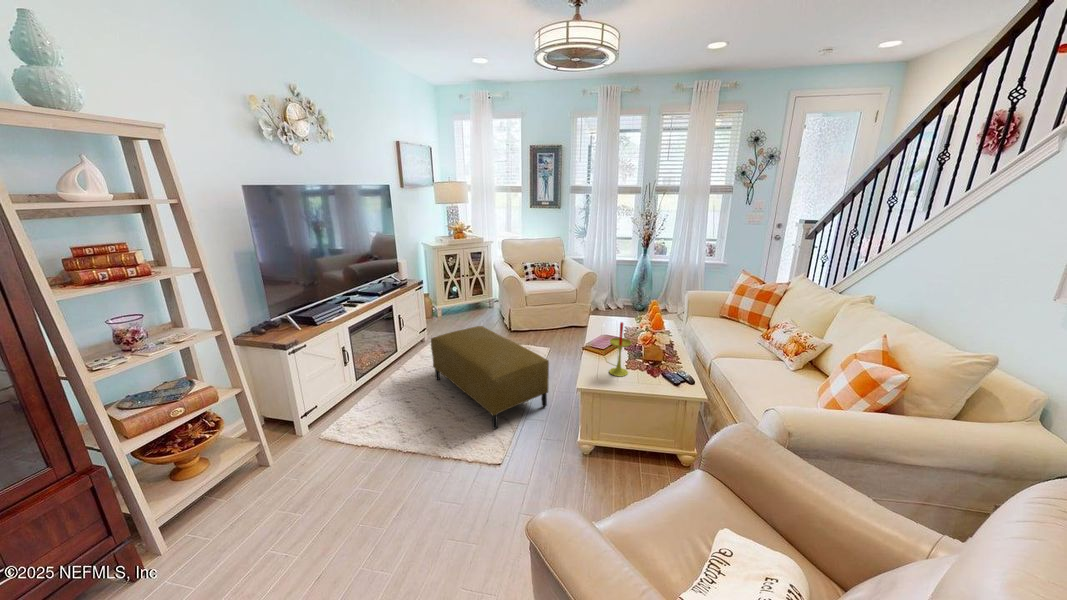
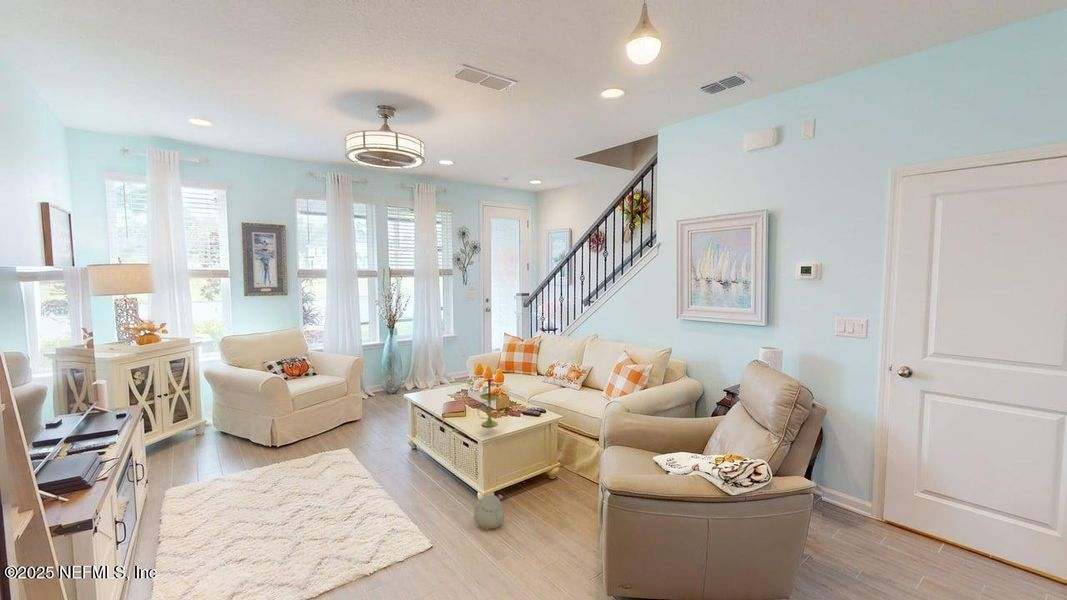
ottoman: present [431,326,549,429] -> none [235,438,413,532]
plush toy: none [554,444,584,479] -> present [474,494,507,530]

